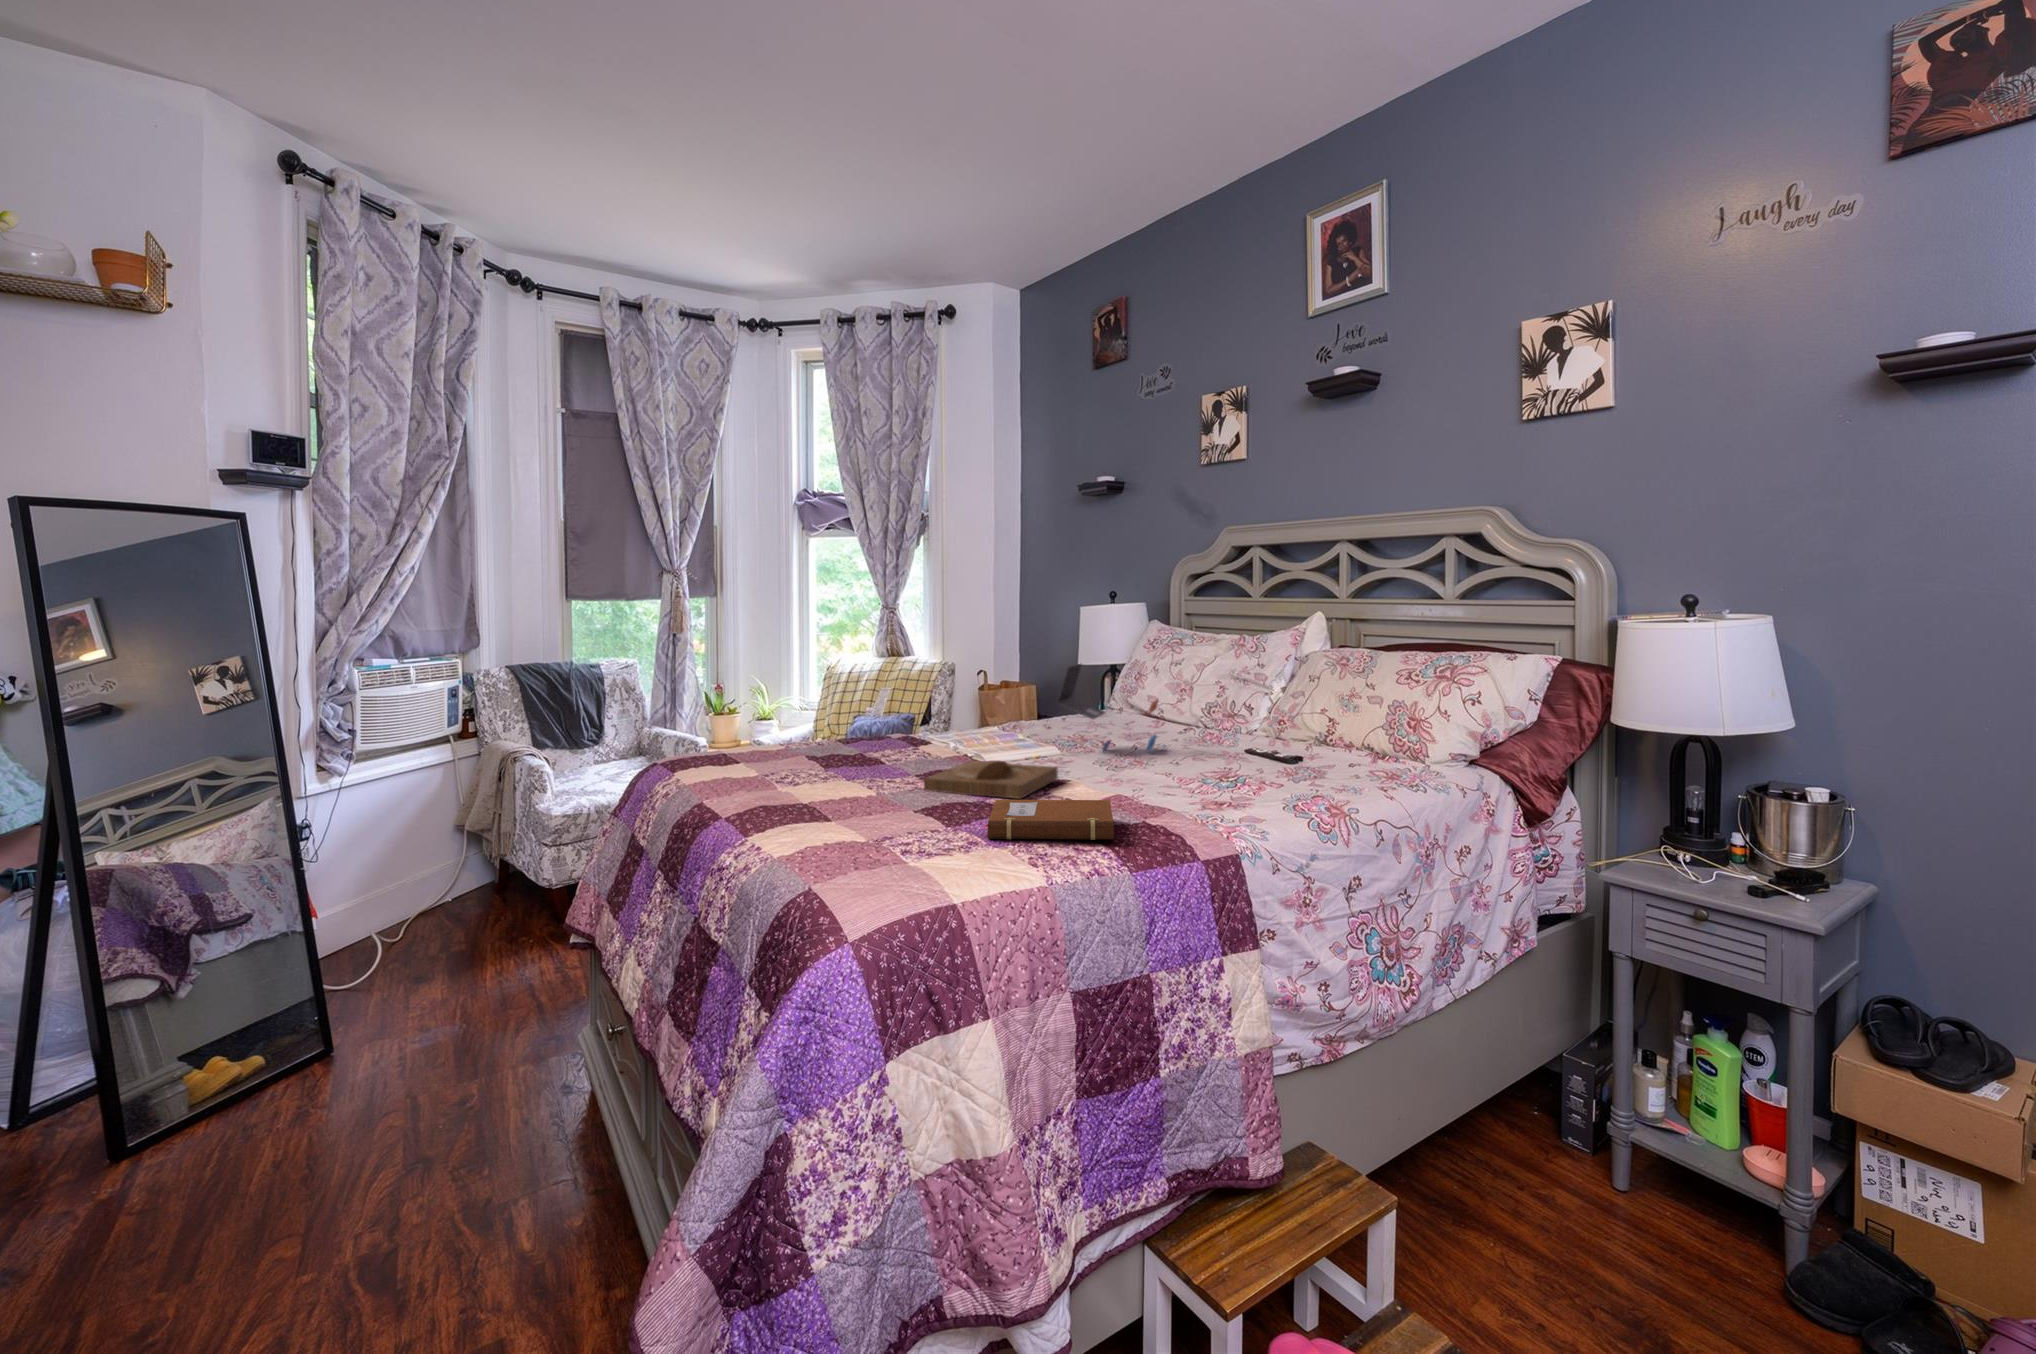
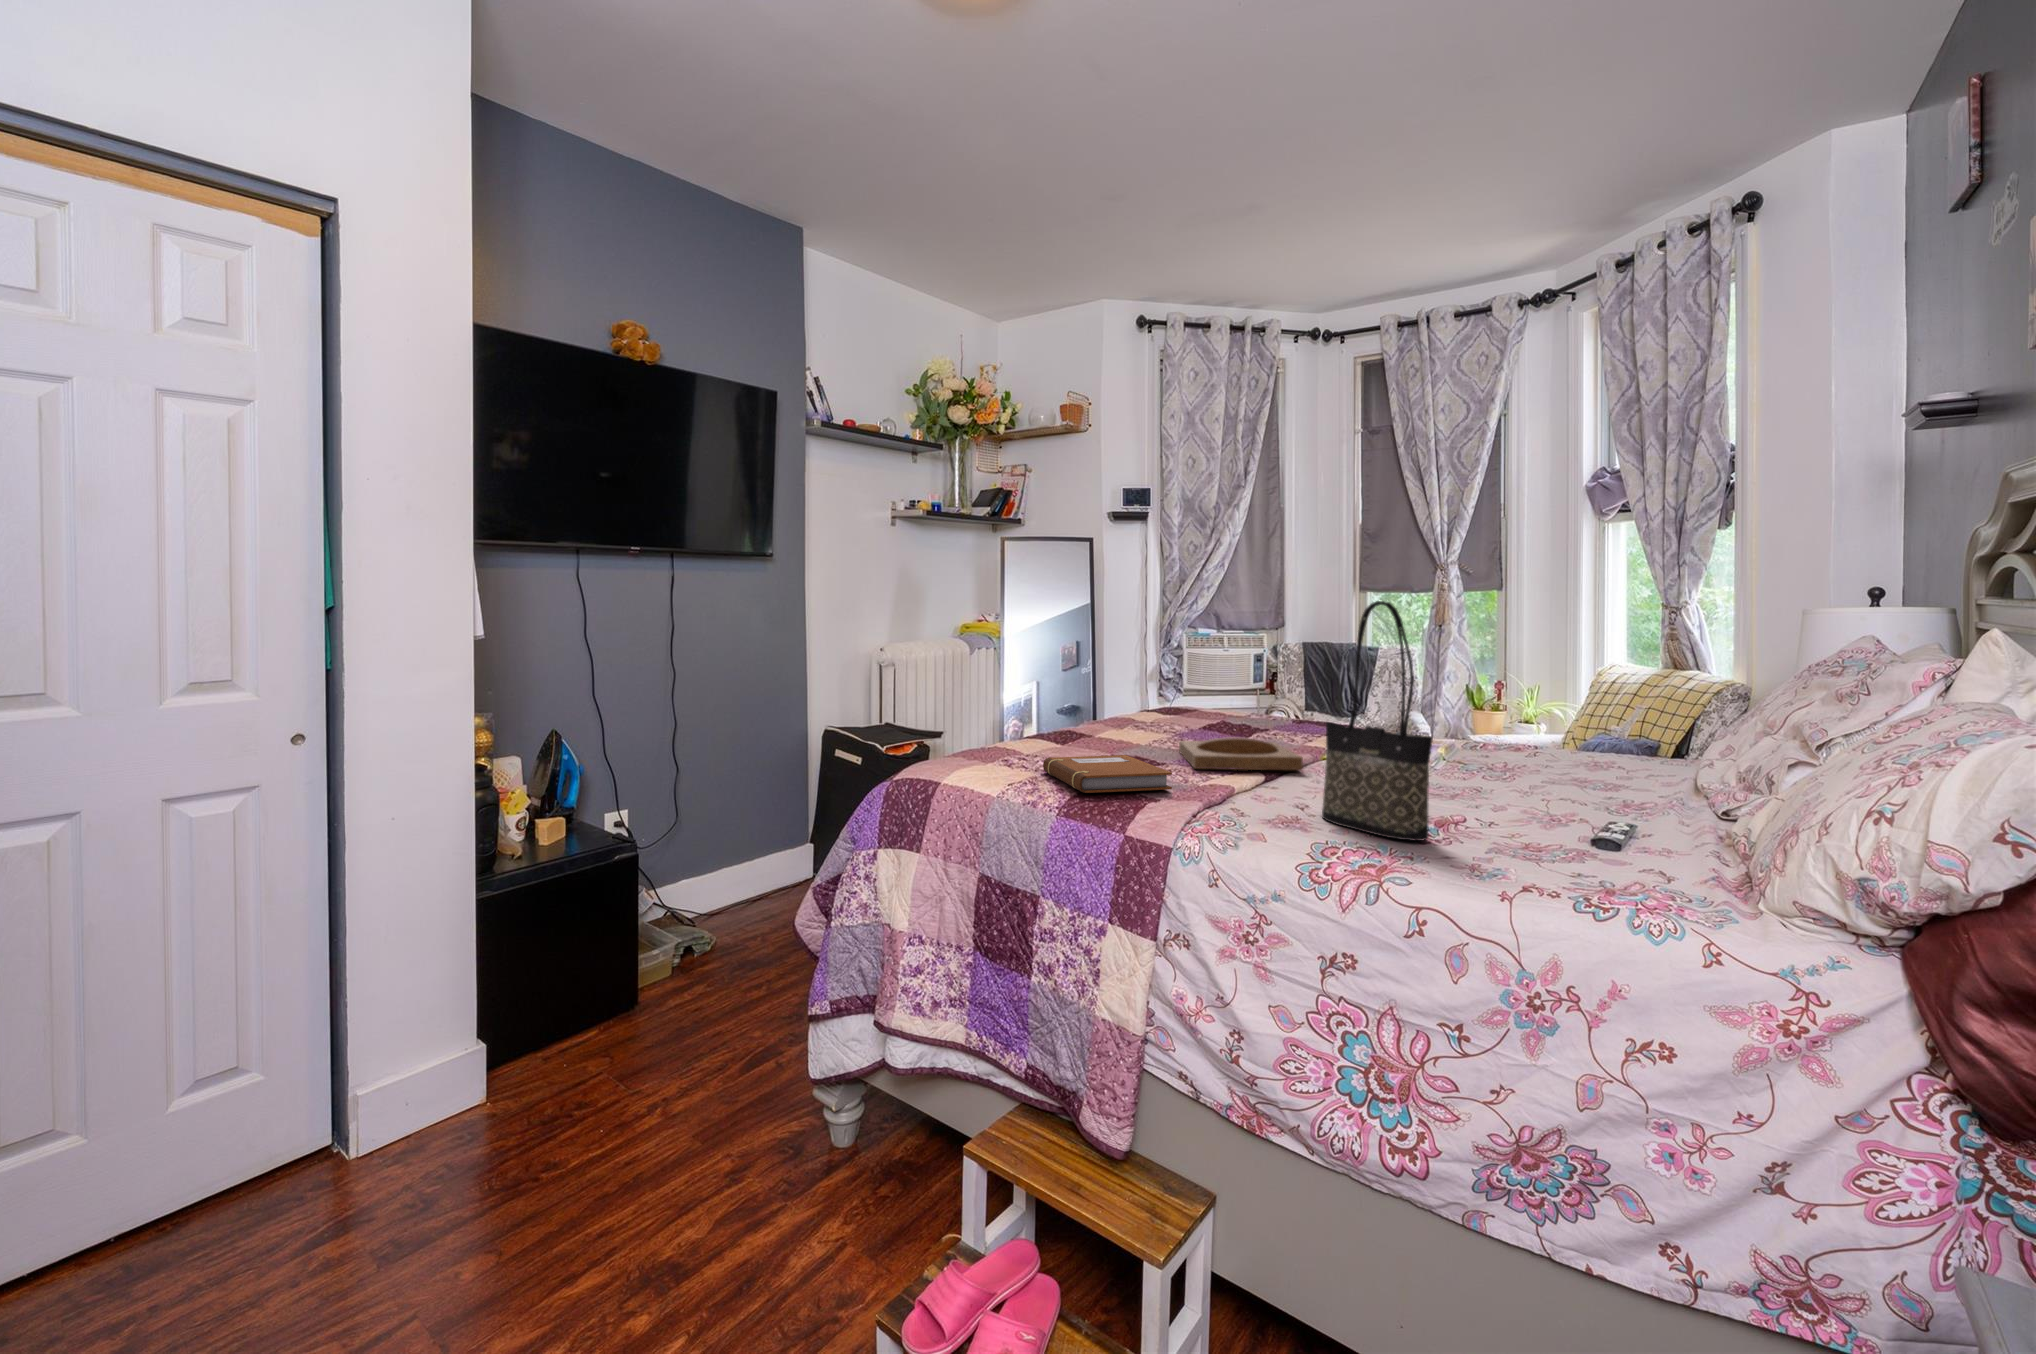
tote bag: none [1205,627,1296,806] -> present [1322,601,1433,841]
laptop: present [1058,664,1158,752] -> none [1462,661,1629,788]

